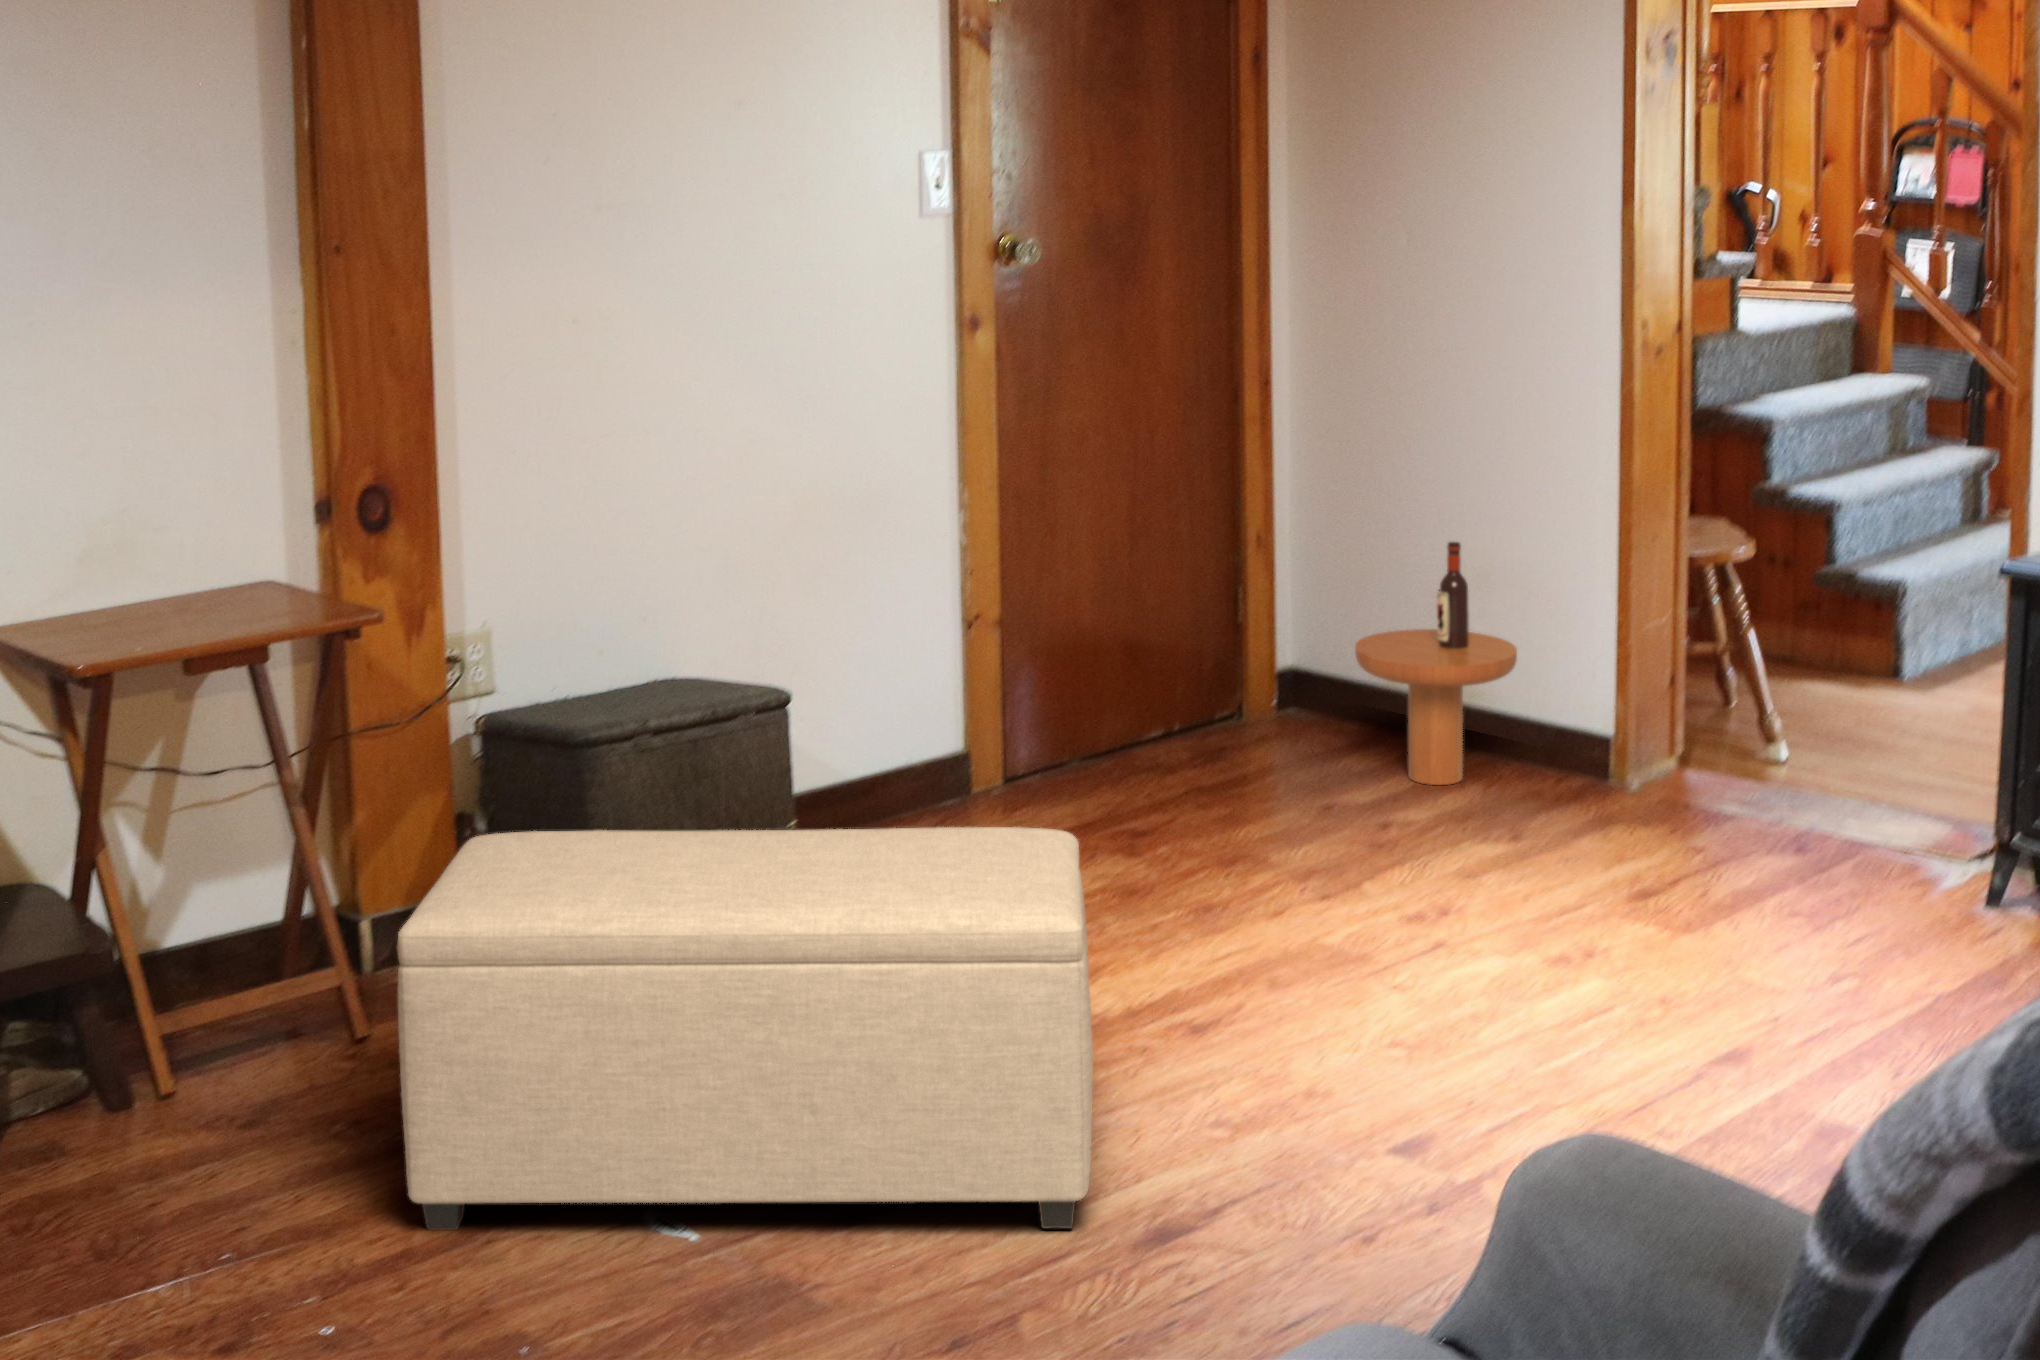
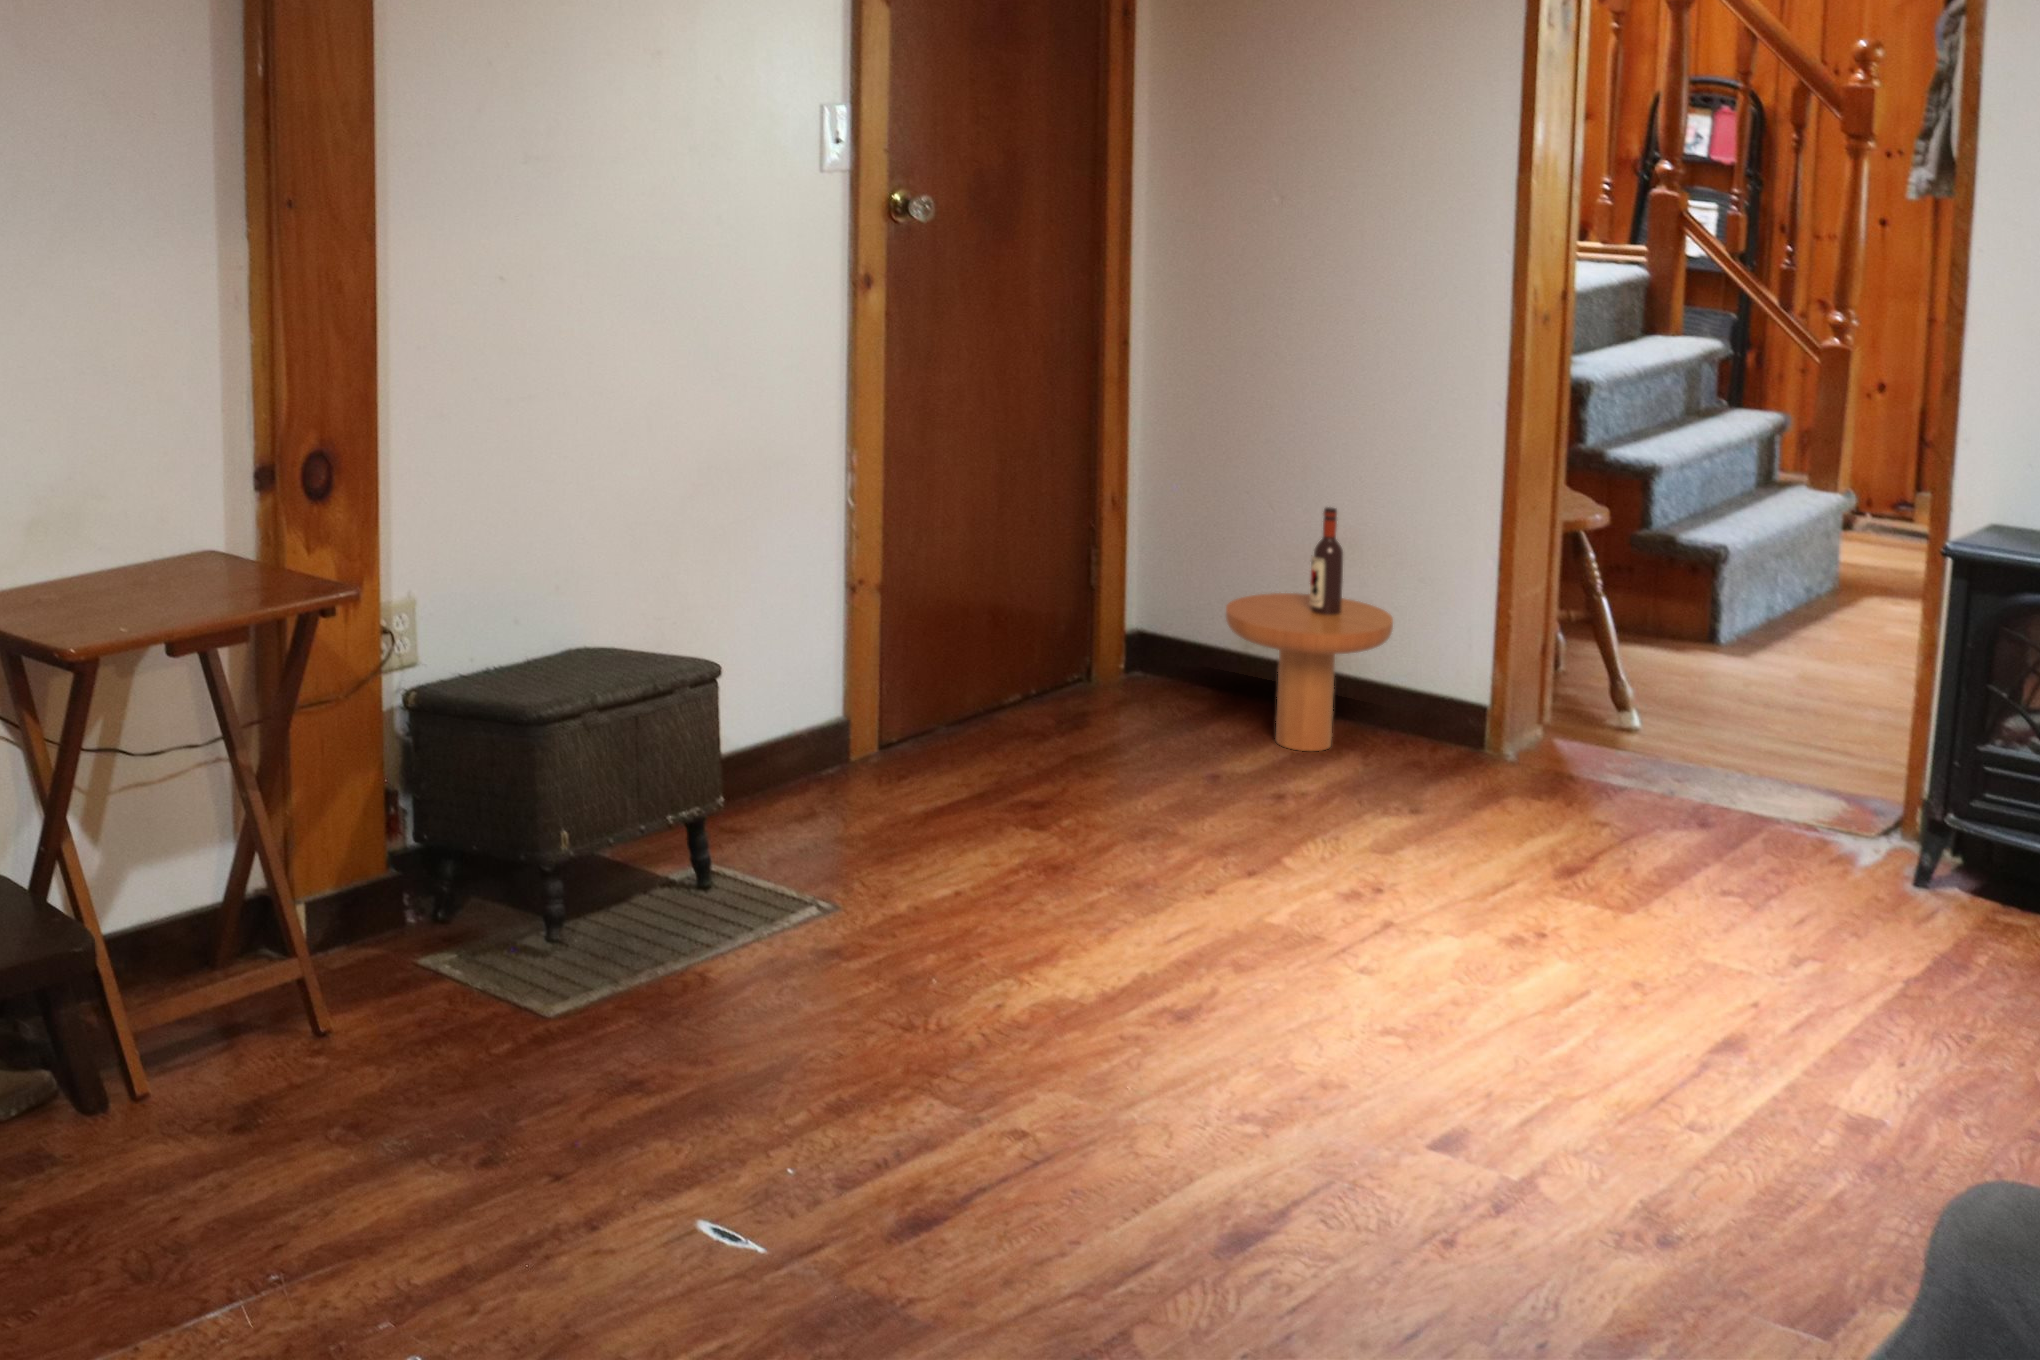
ottoman: present [397,827,1093,1230] -> none [453,824,1182,1250]

